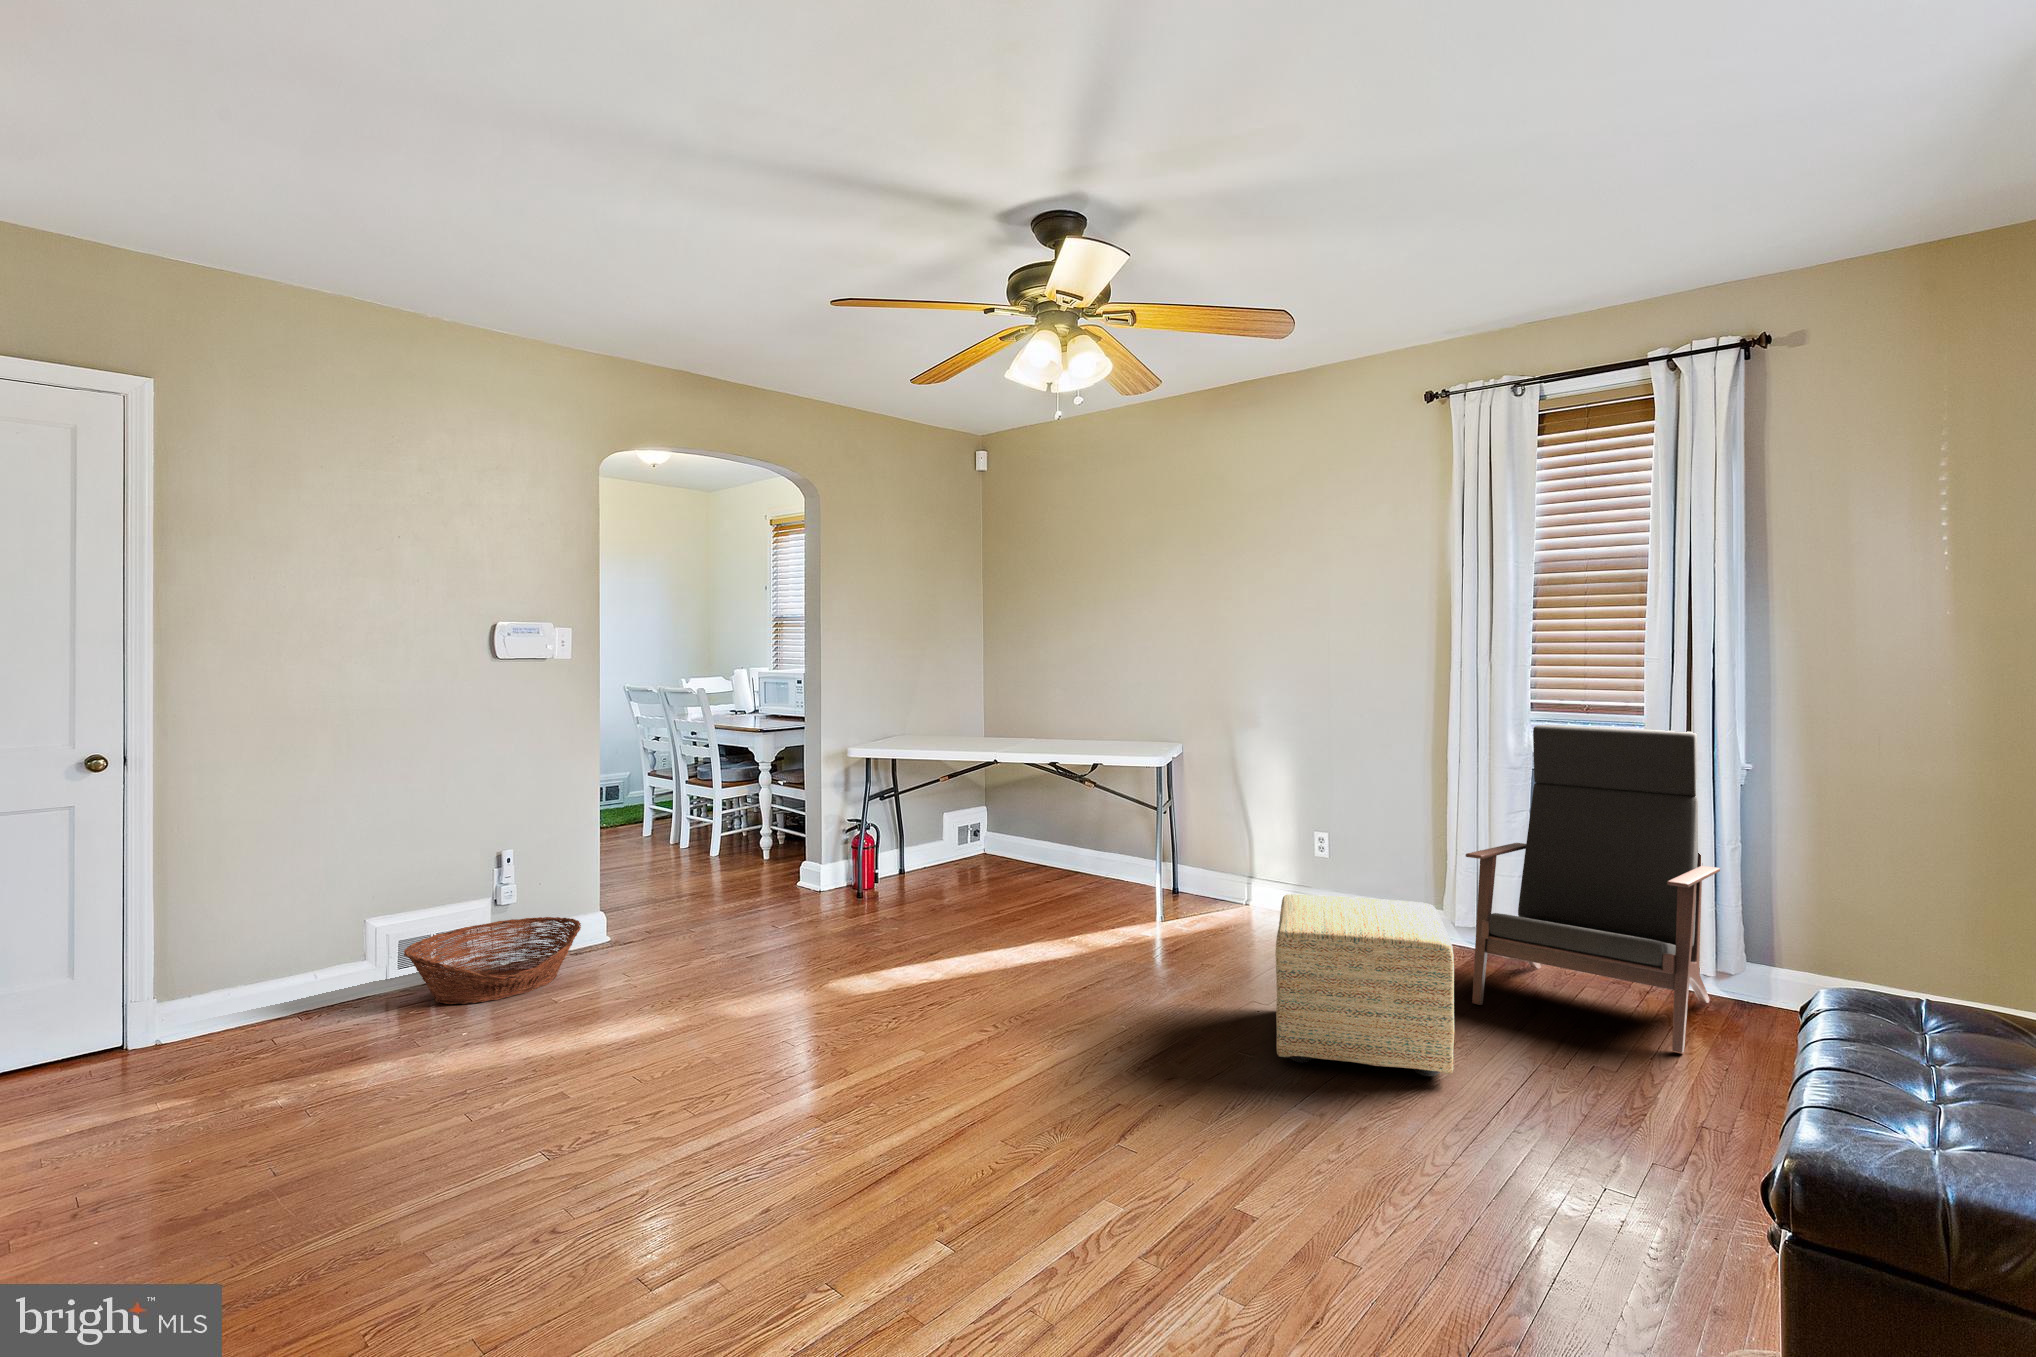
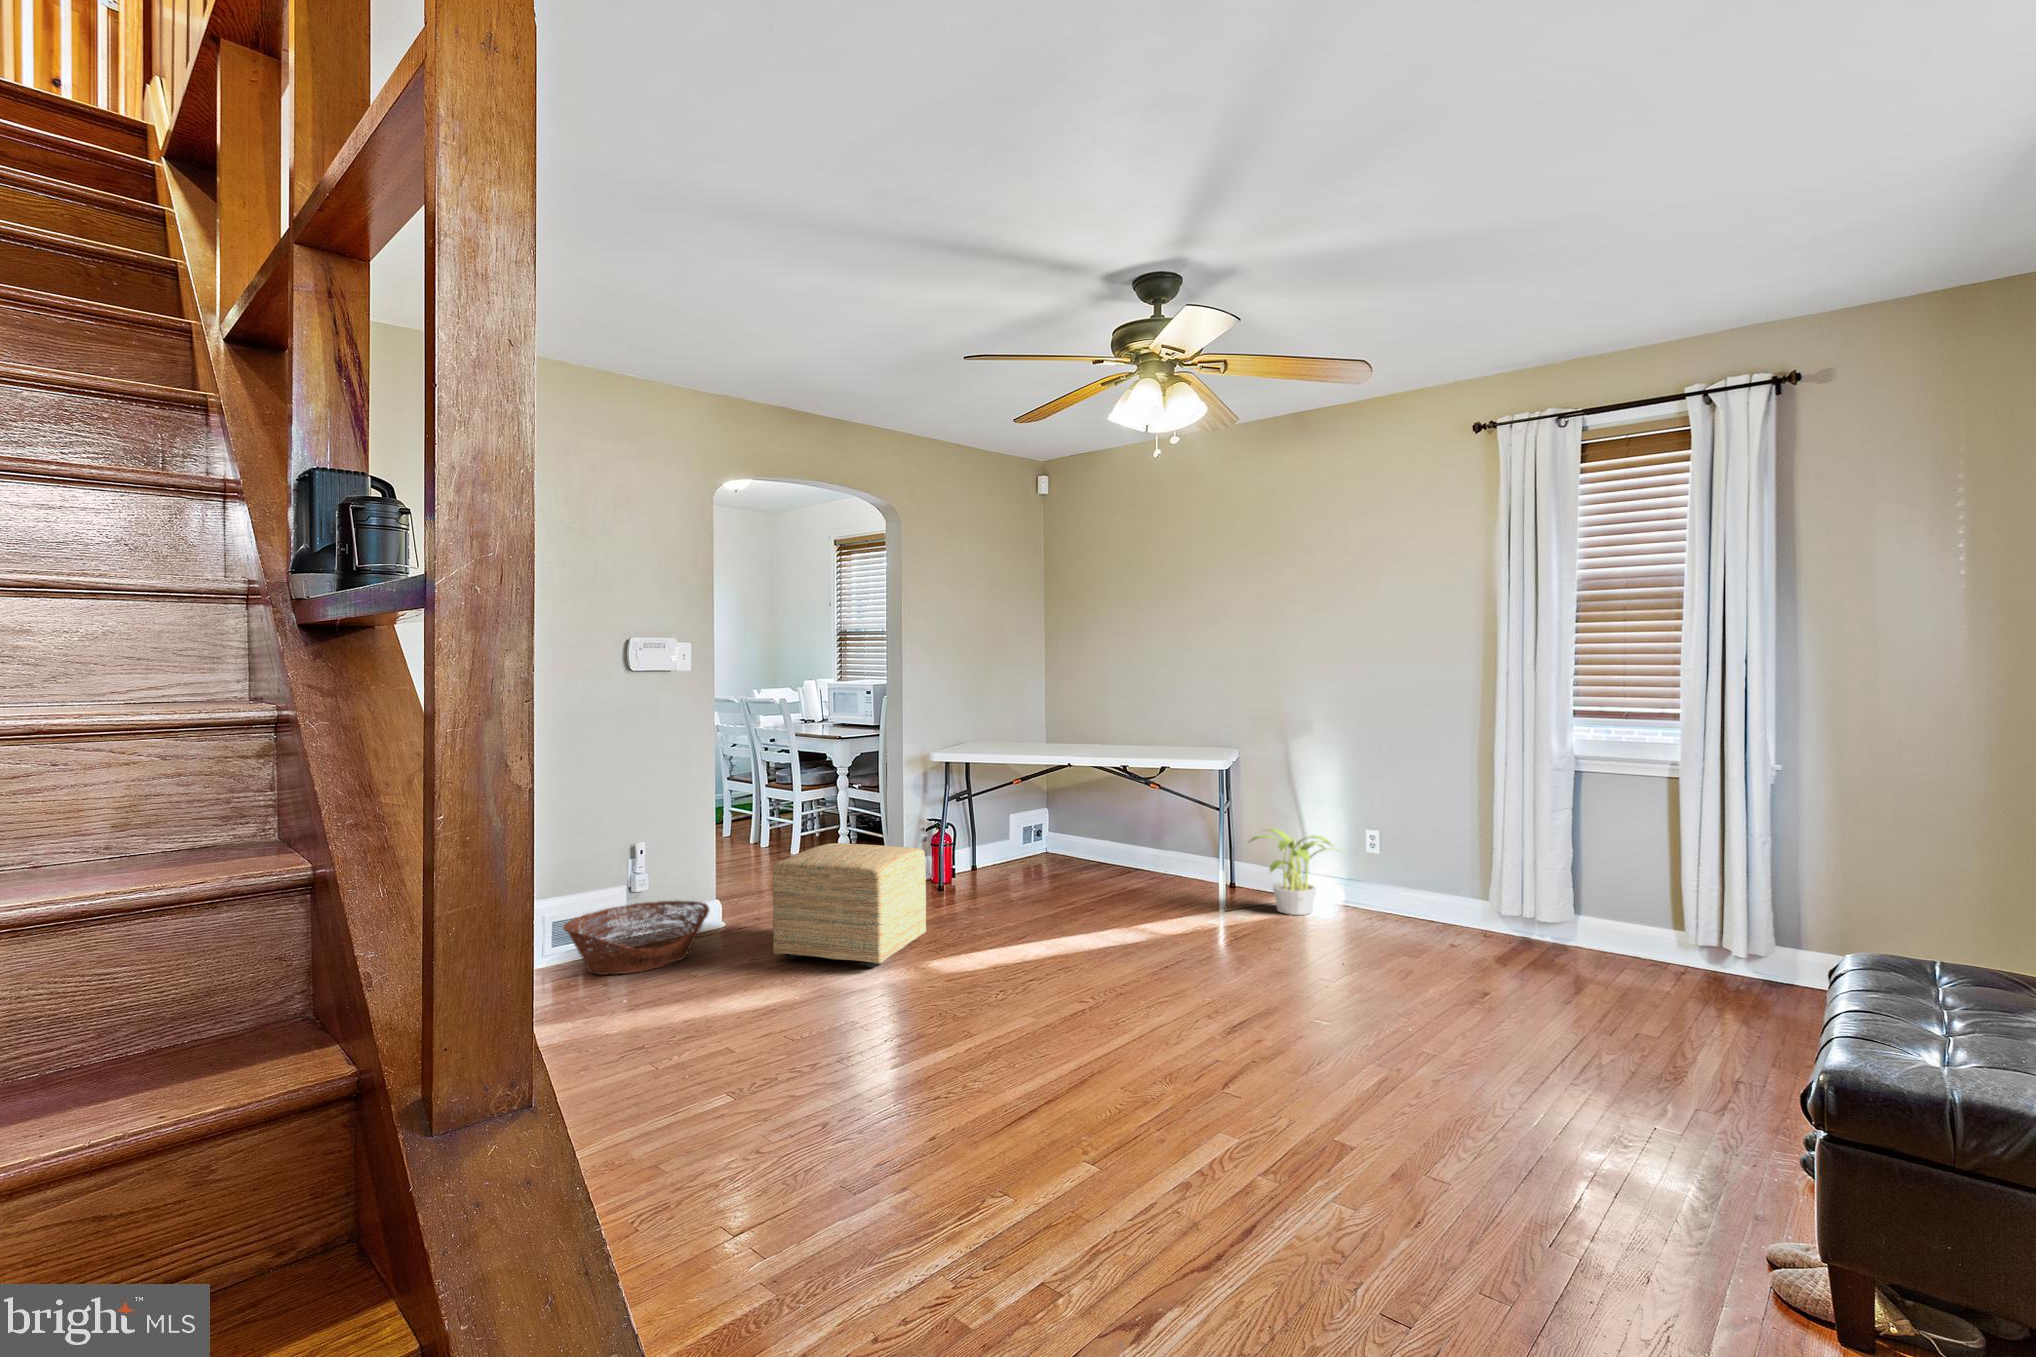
lounge chair: present [1466,725,1720,1053] -> none [1516,729,1752,1023]
potted plant: none [1186,831,1293,925] -> present [1251,829,1339,915]
ottoman: present [1275,894,1454,1076] -> present [772,843,926,967]

